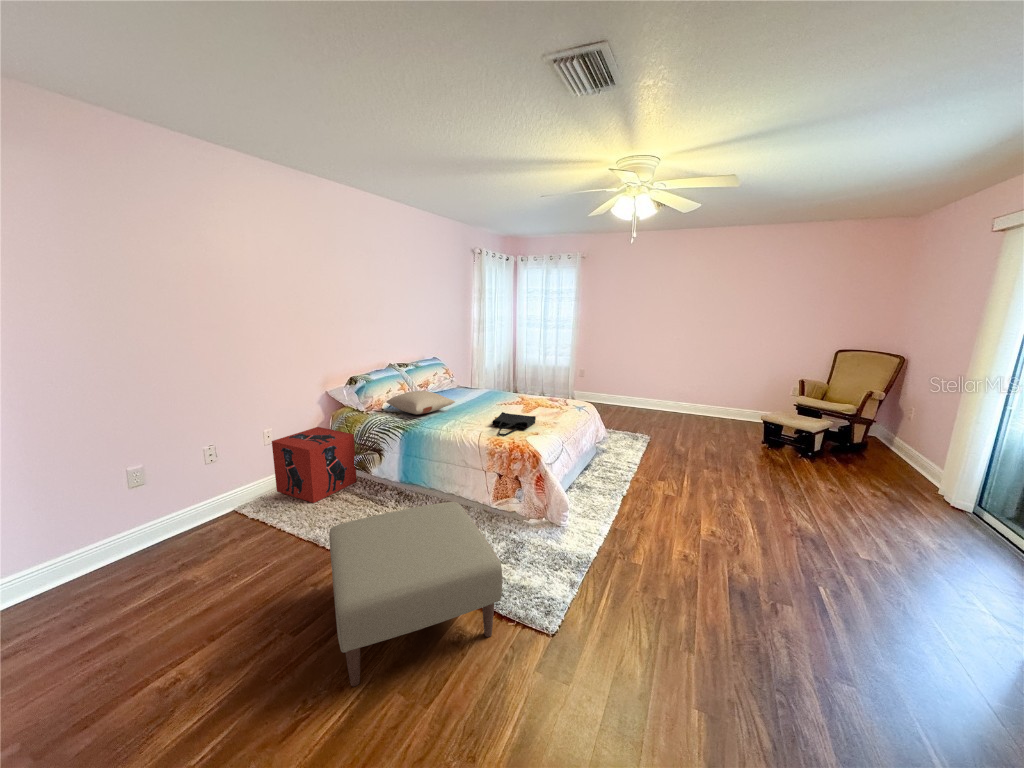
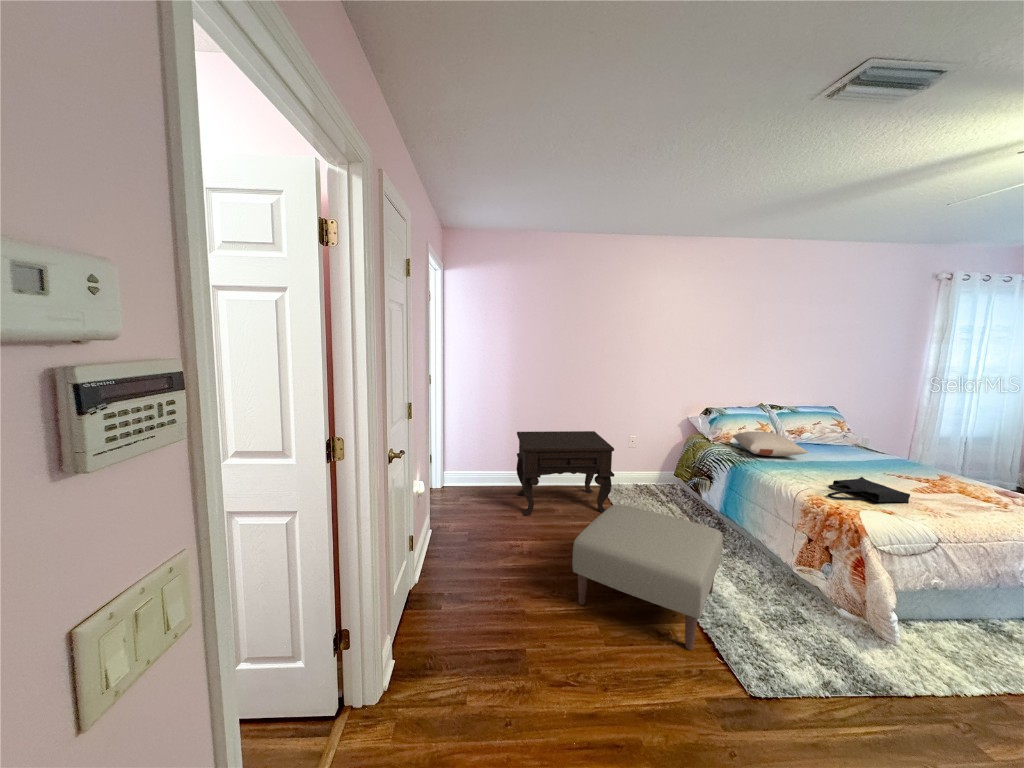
storage box: present [272,427,357,503] -> none [631,445,694,501]
side table: none [52,439,284,623] -> present [516,431,614,516]

